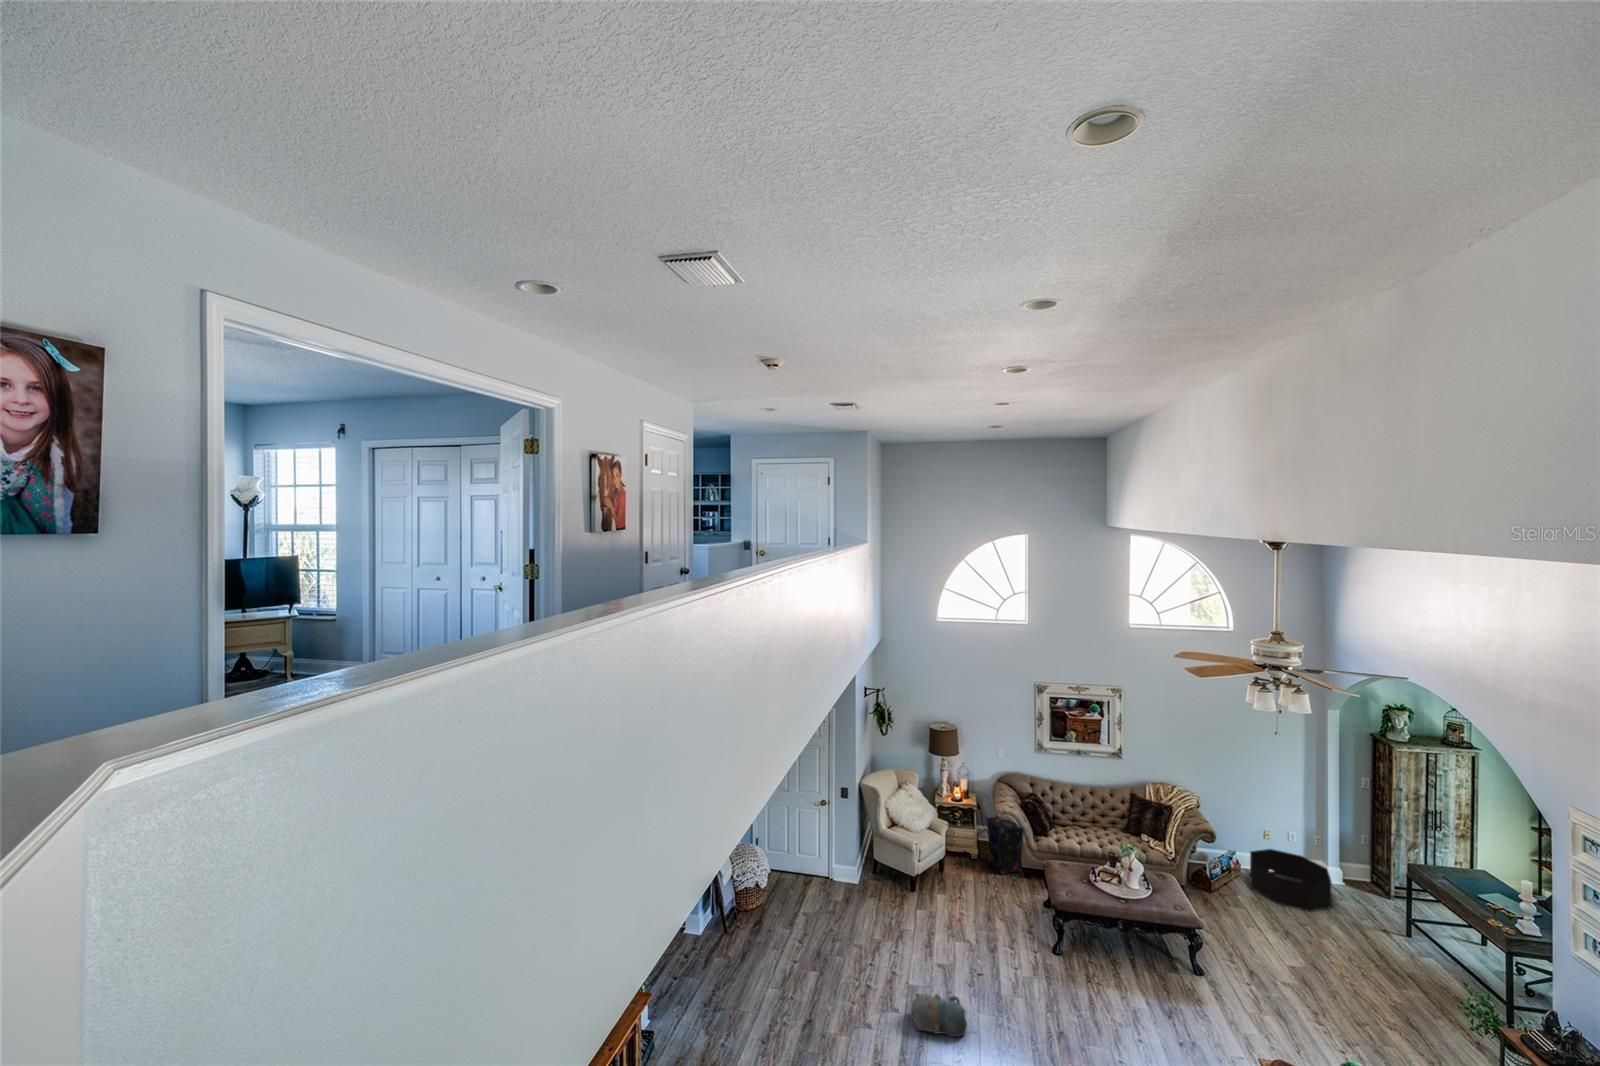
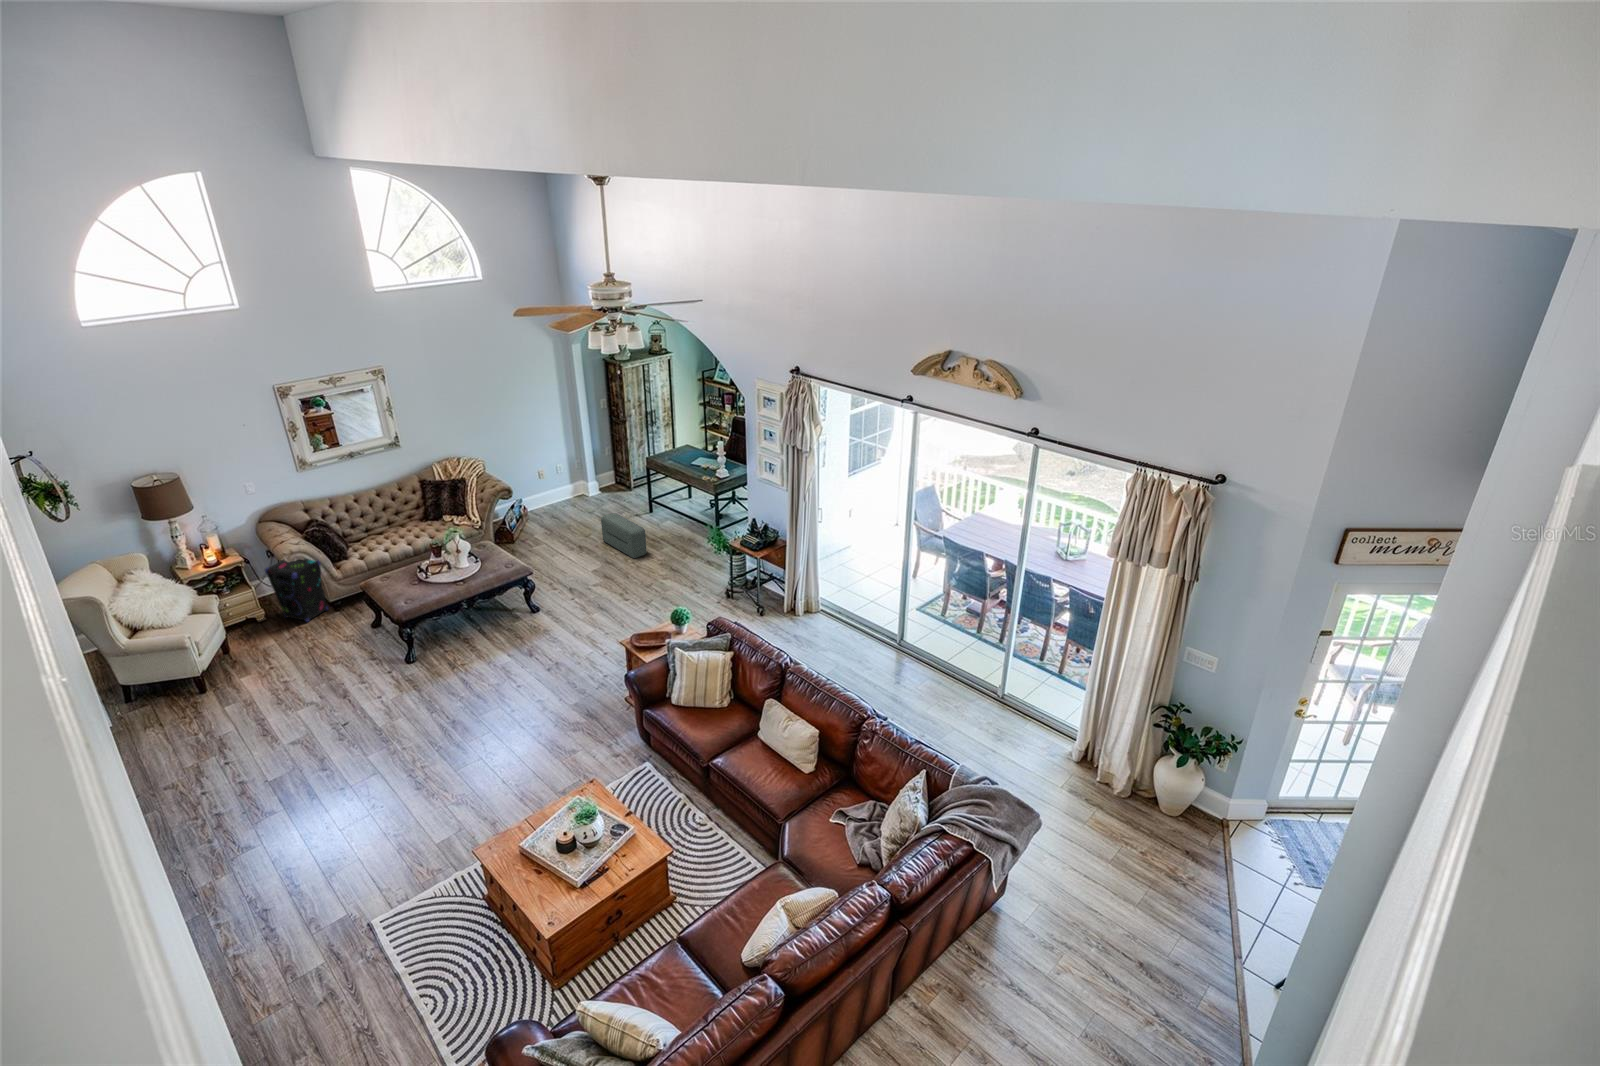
basket: present [1250,849,1332,911] -> none [534,482,600,529]
pouf: none [1322,909,1383,985] -> present [601,513,647,558]
plush toy: present [911,994,967,1037] -> none [292,753,366,810]

